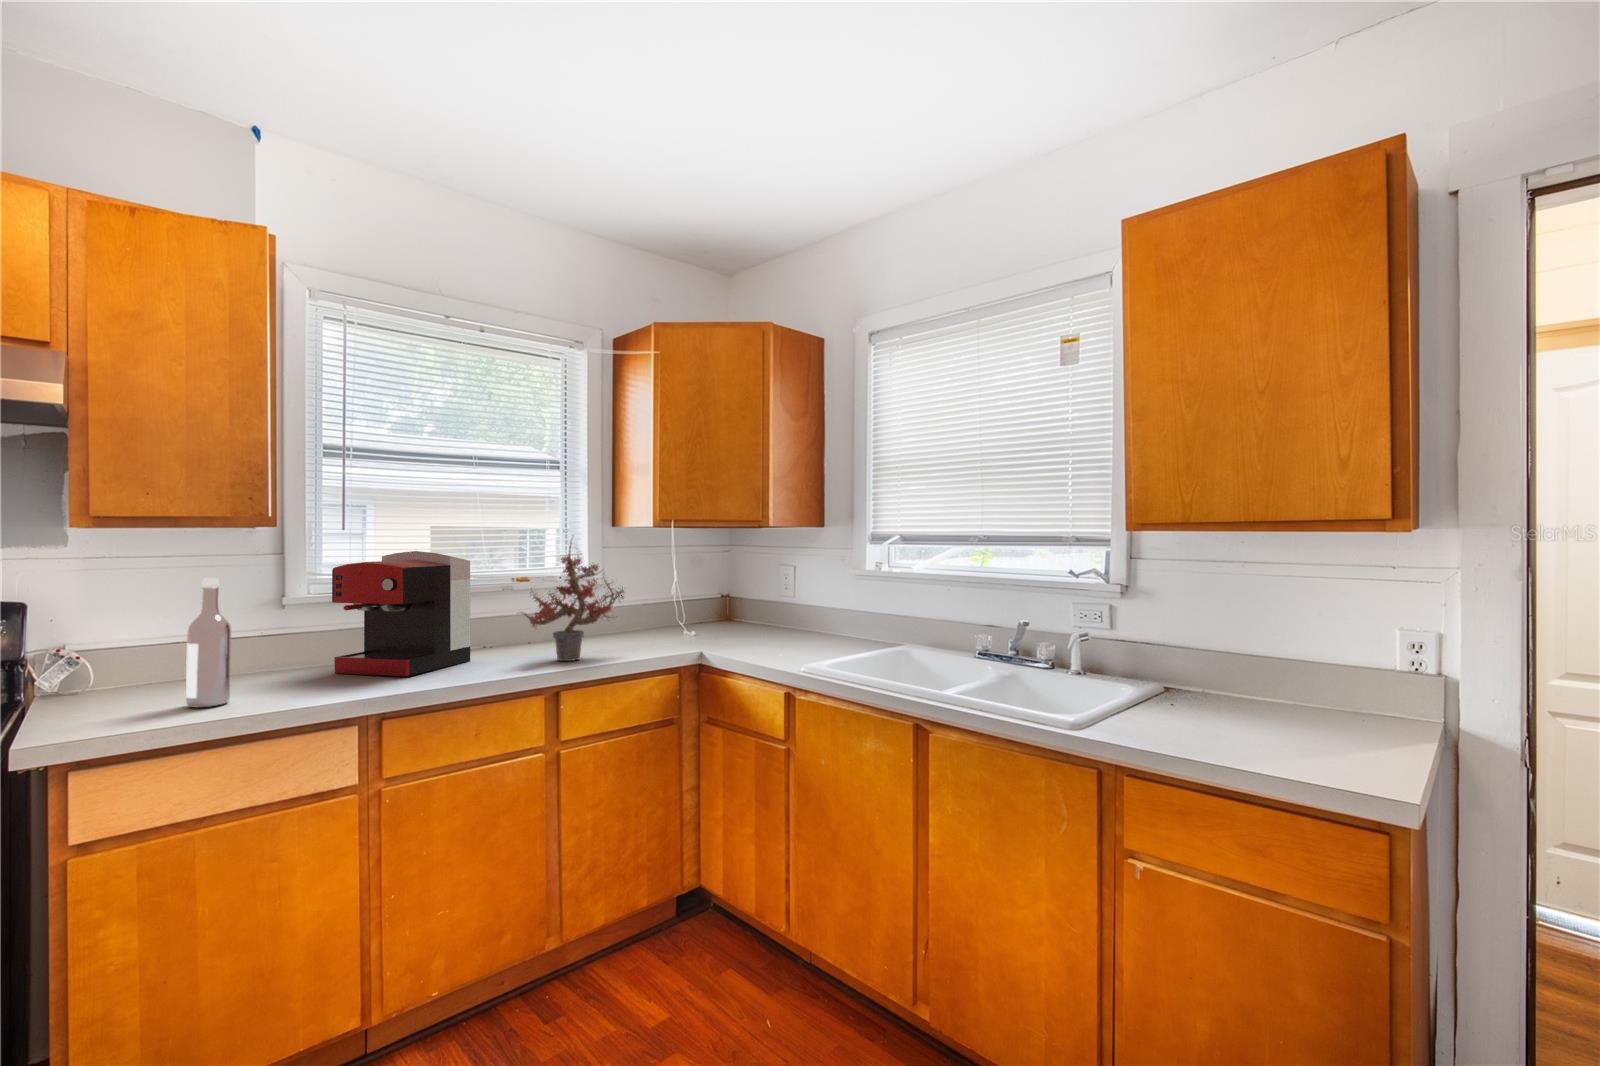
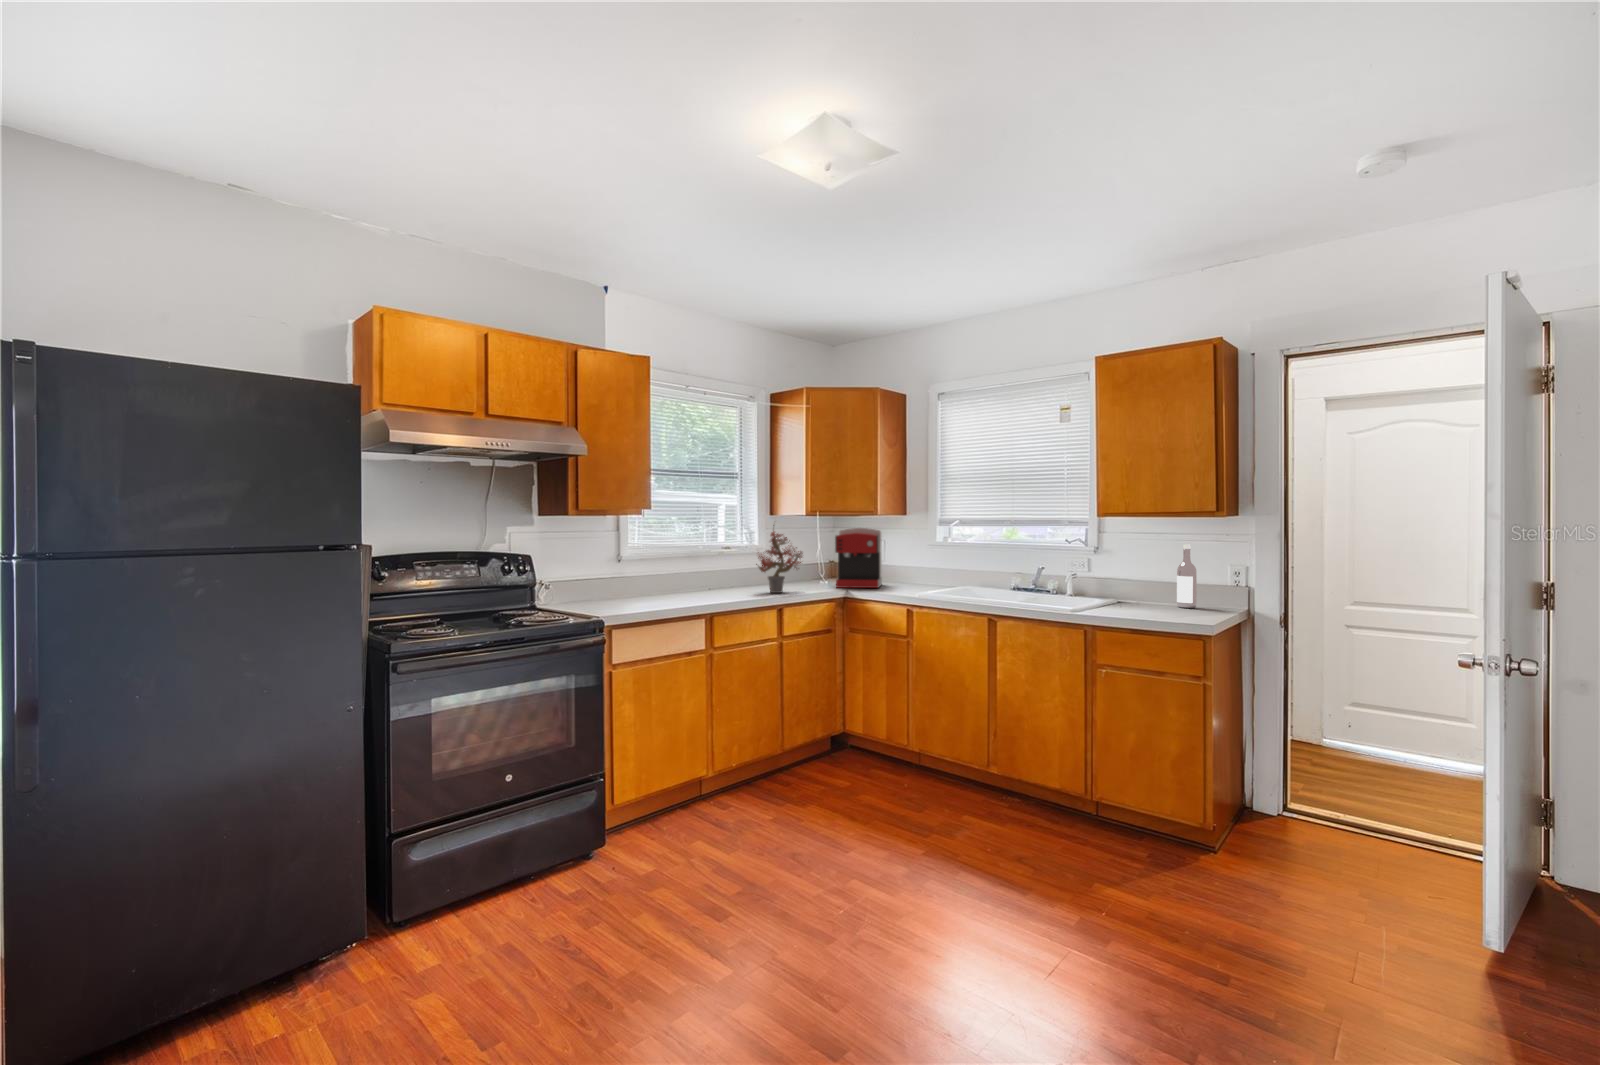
coffee maker: present [332,551,470,676] -> present [835,528,882,588]
wine bottle: present [186,578,231,707] -> present [1177,544,1197,608]

